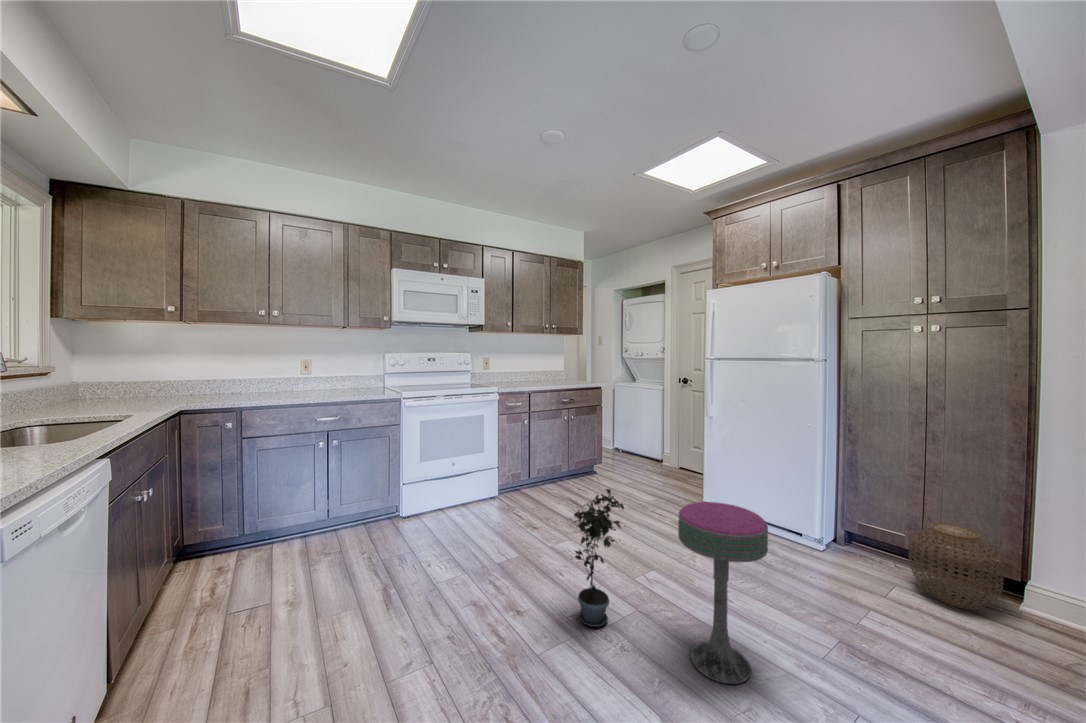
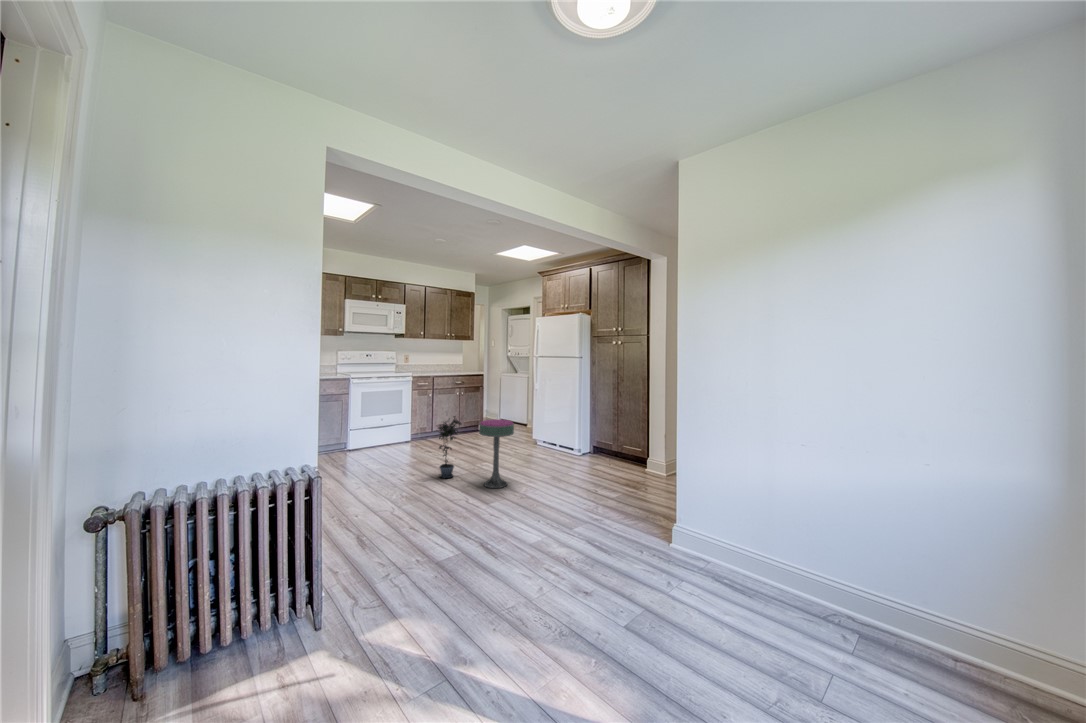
woven basket: present [908,523,1004,610] -> none [603,434,634,470]

